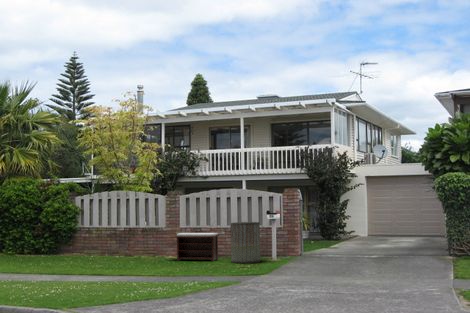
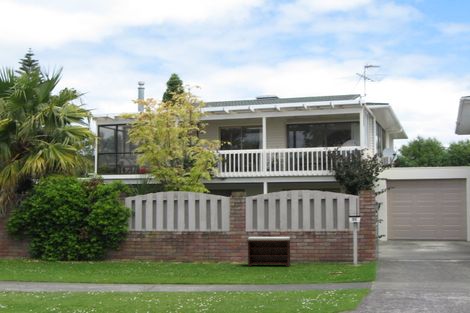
trash can: present [231,222,260,263] -> none [309,225,340,268]

